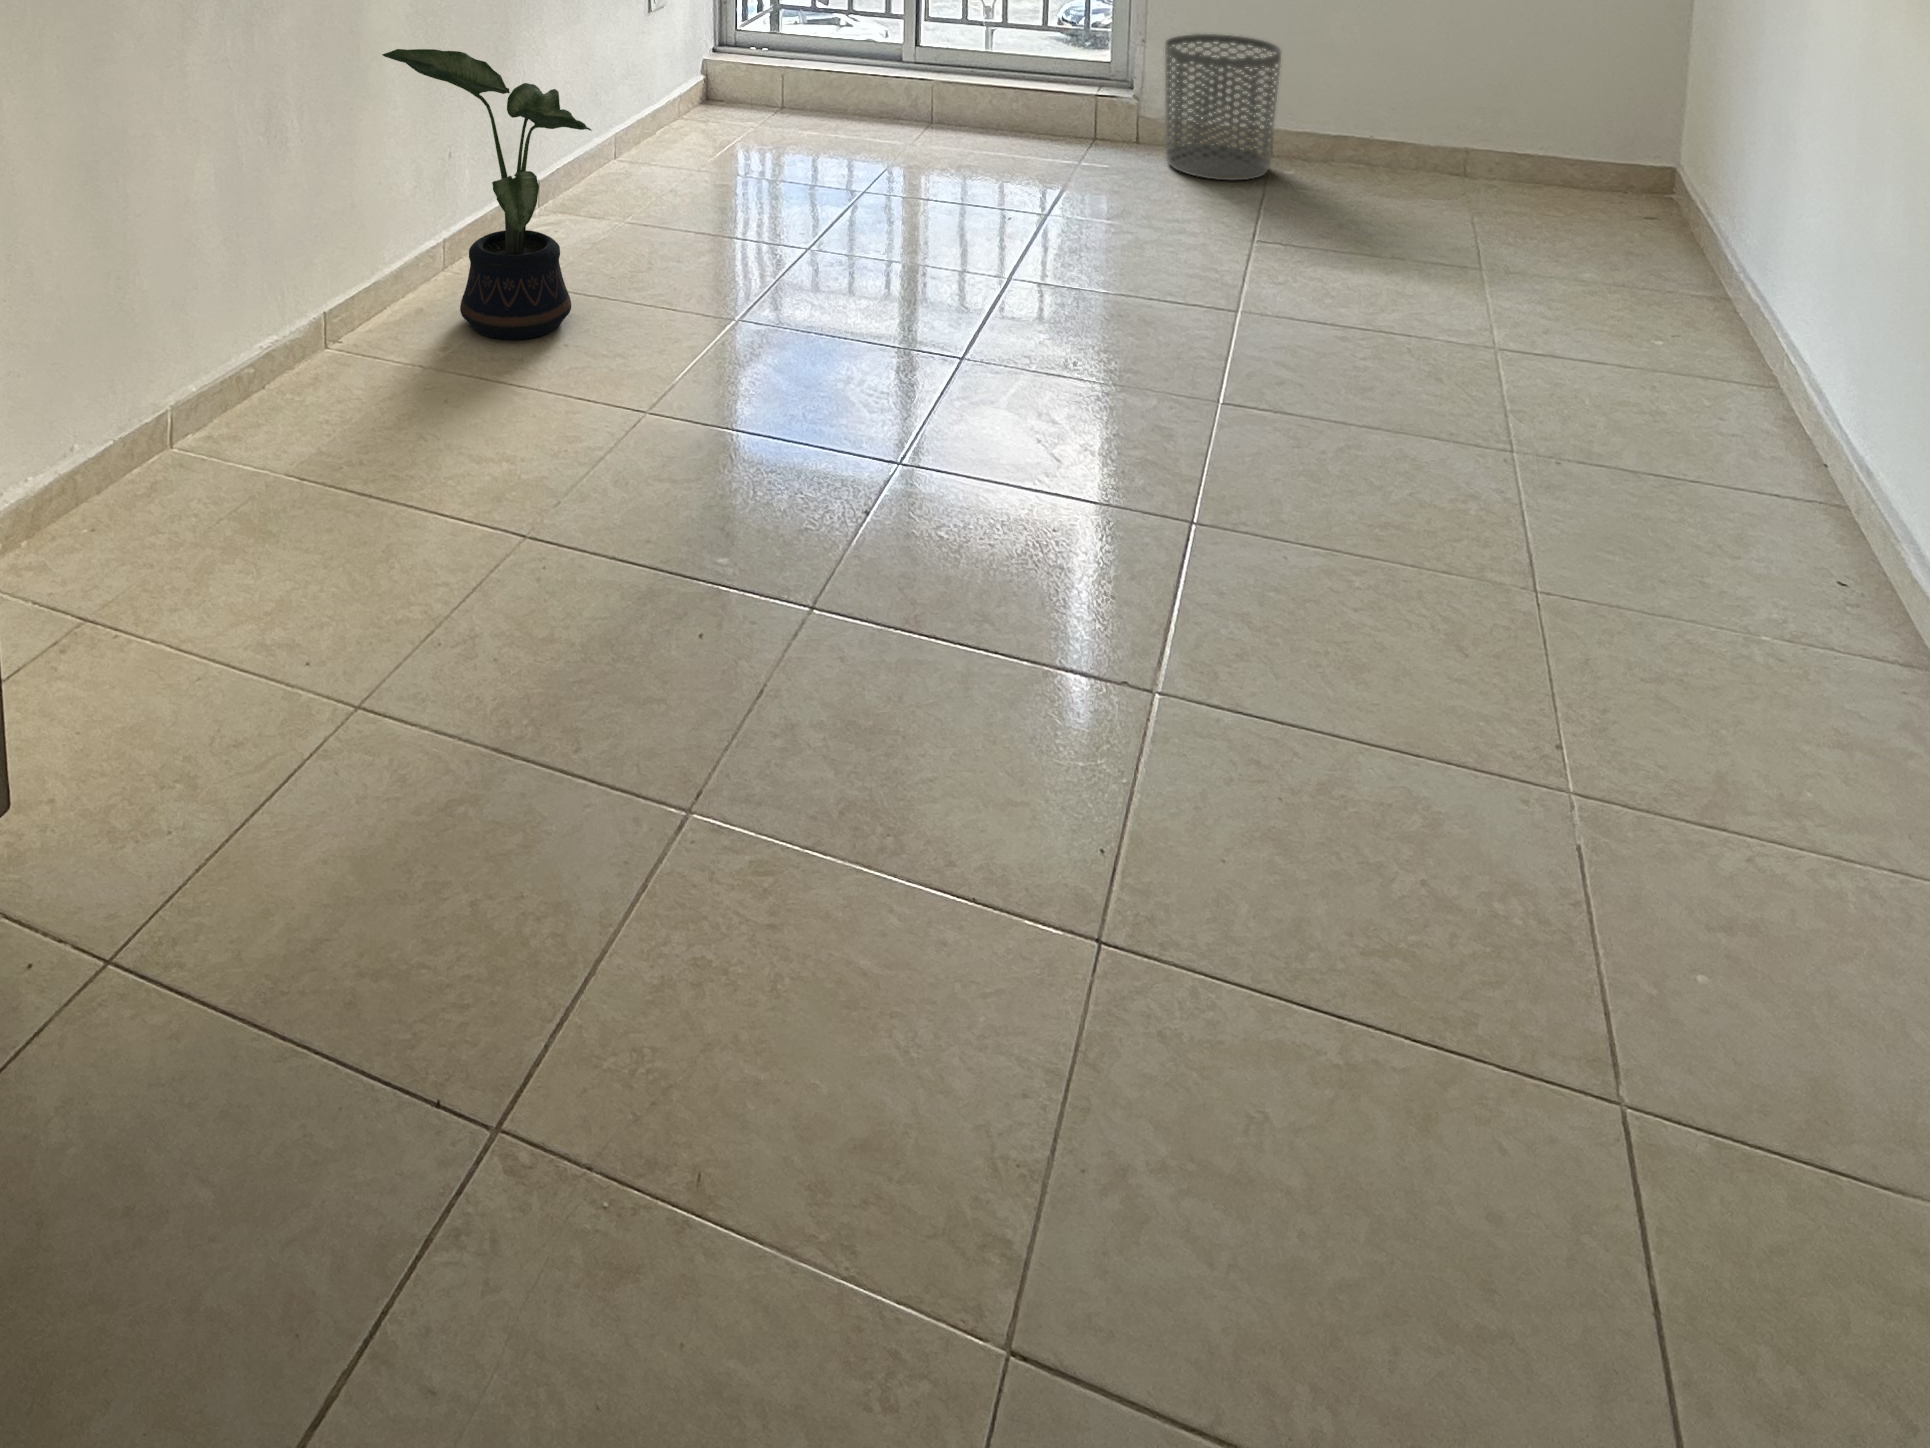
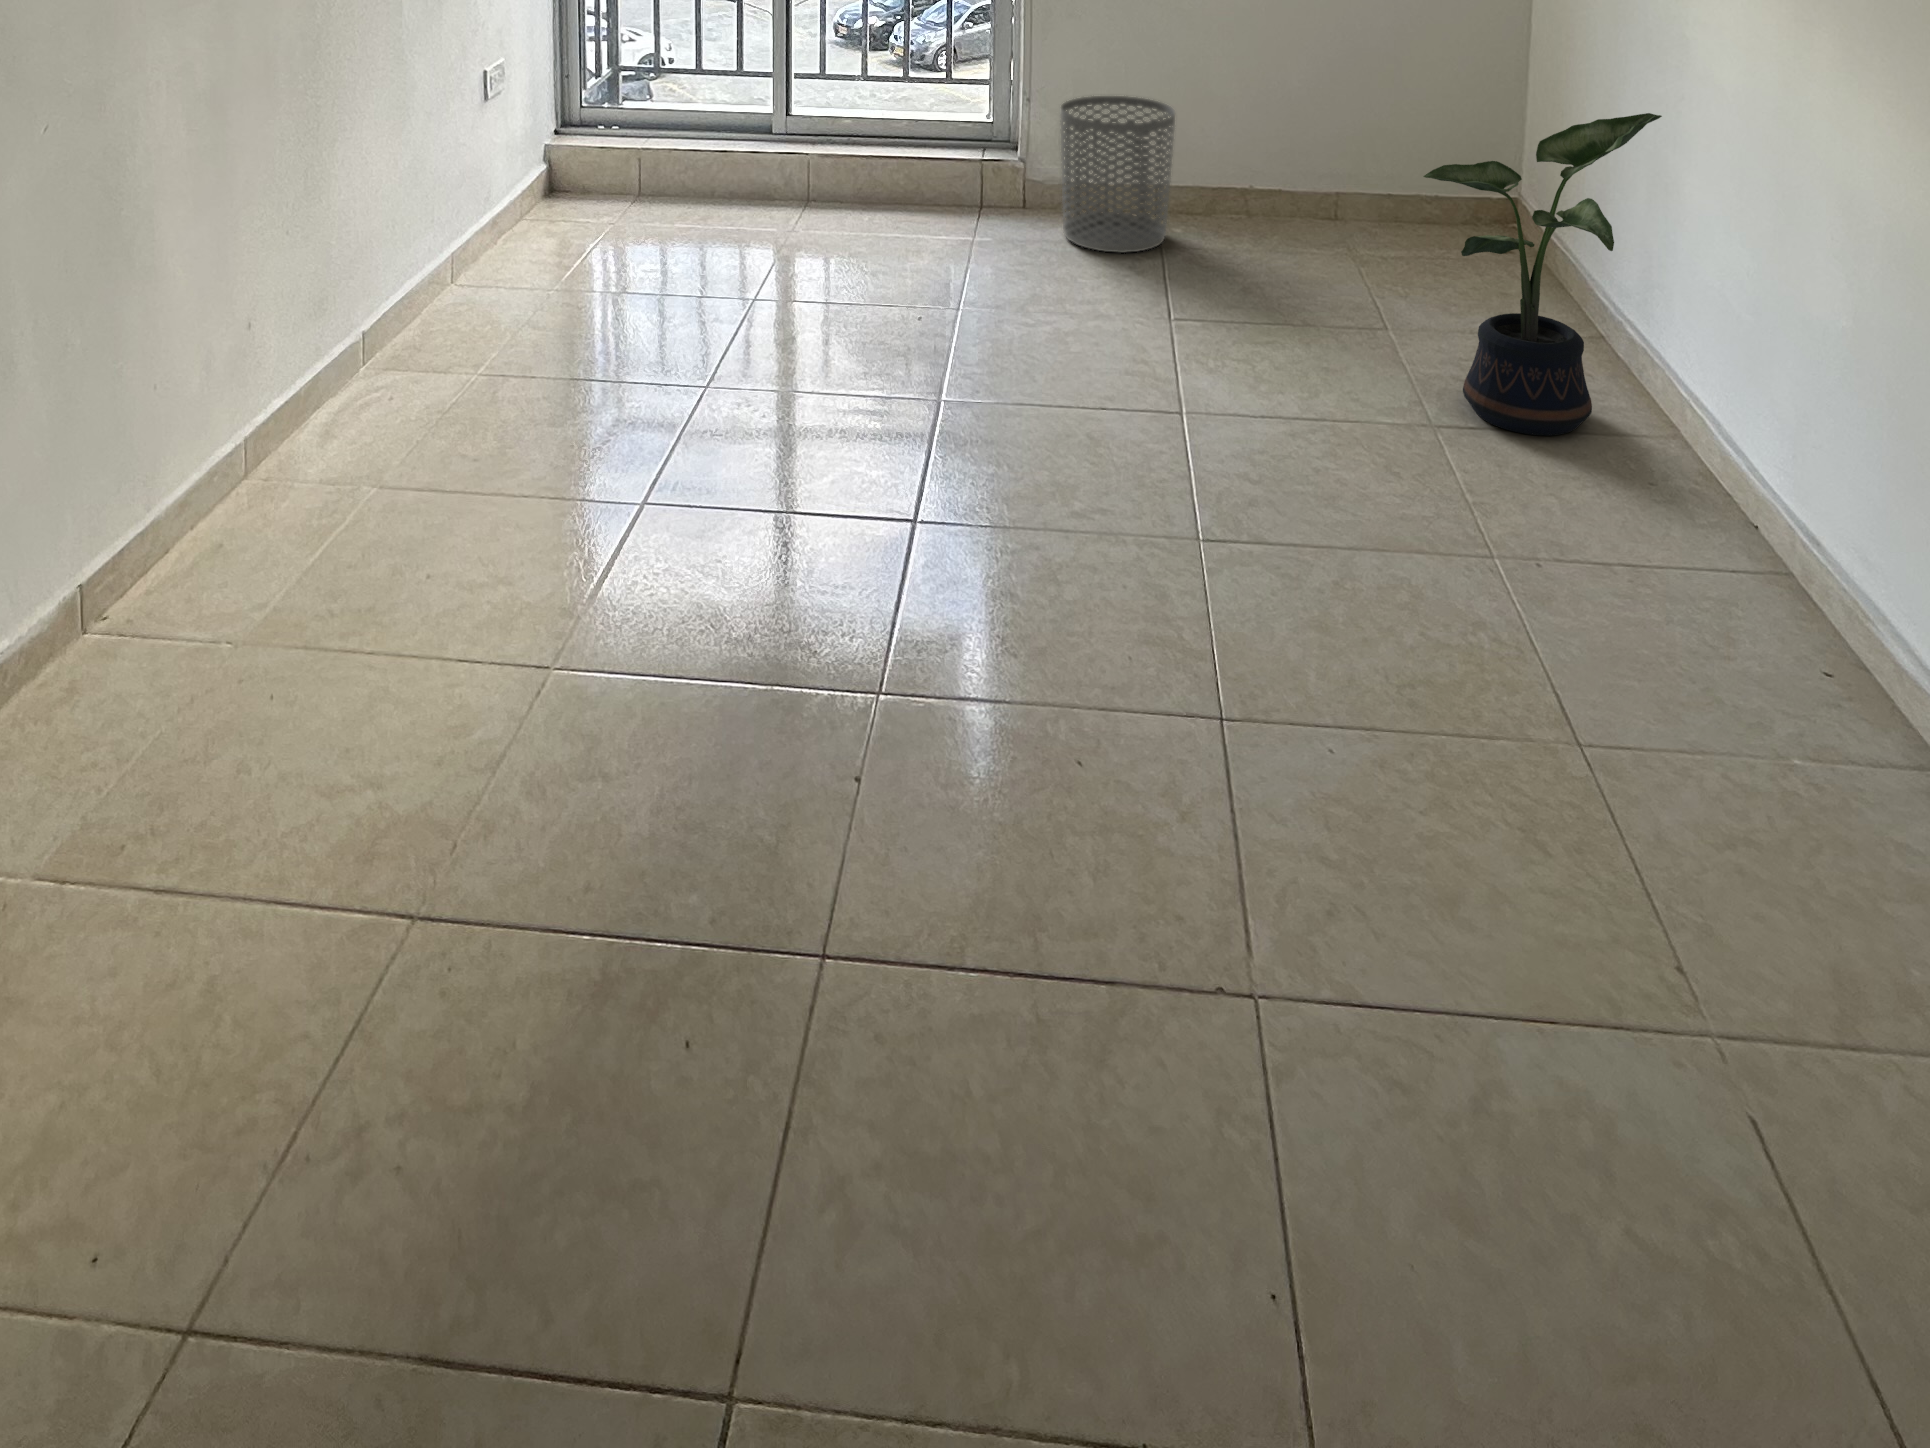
potted plant: present [382,49,591,340] -> present [1423,113,1662,436]

